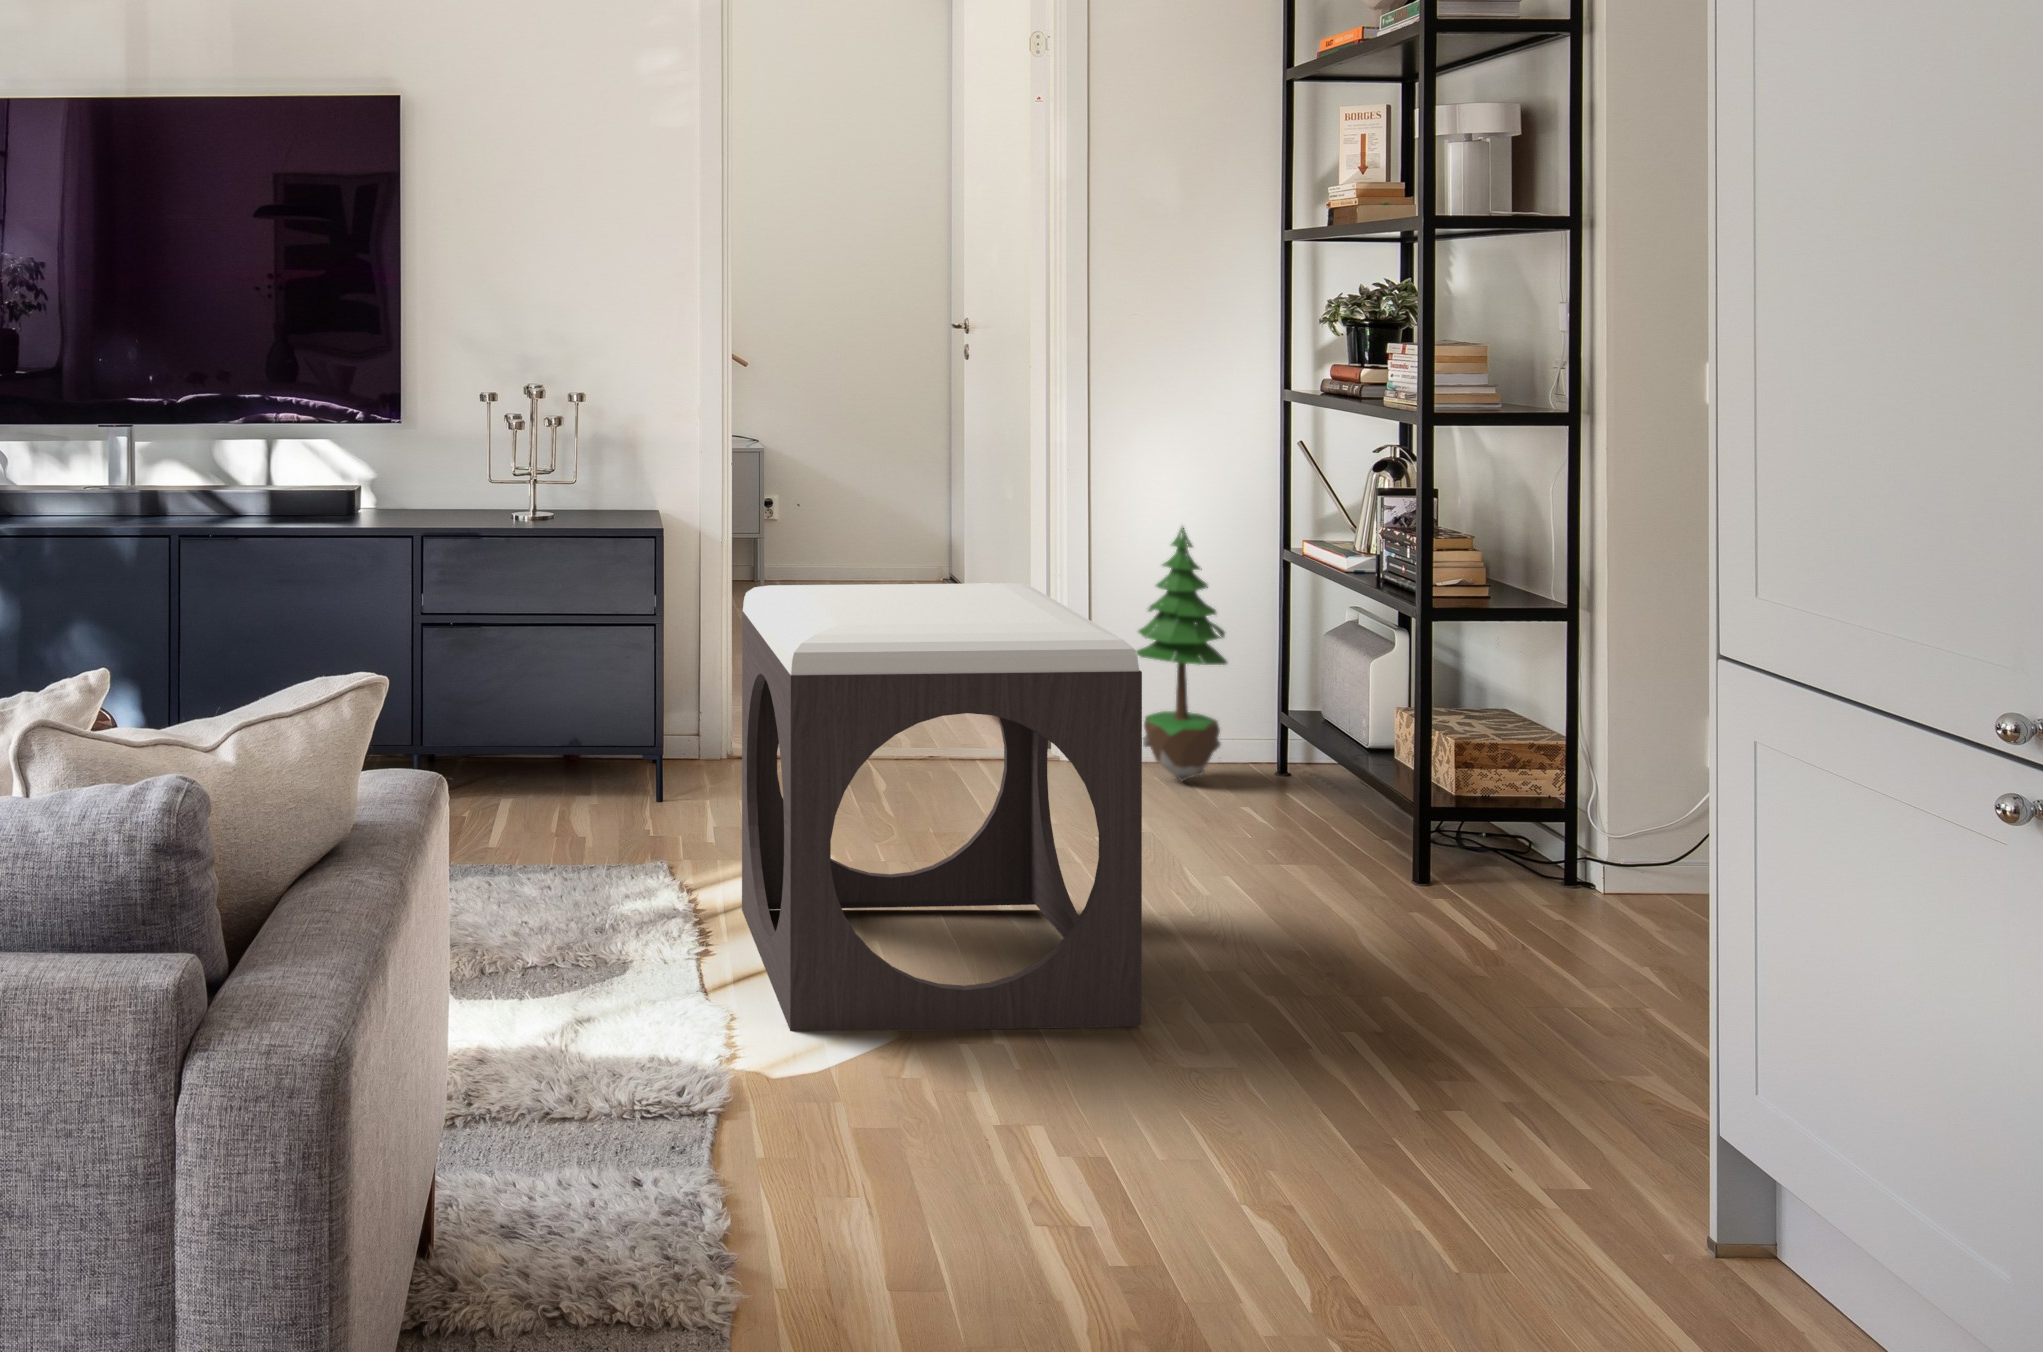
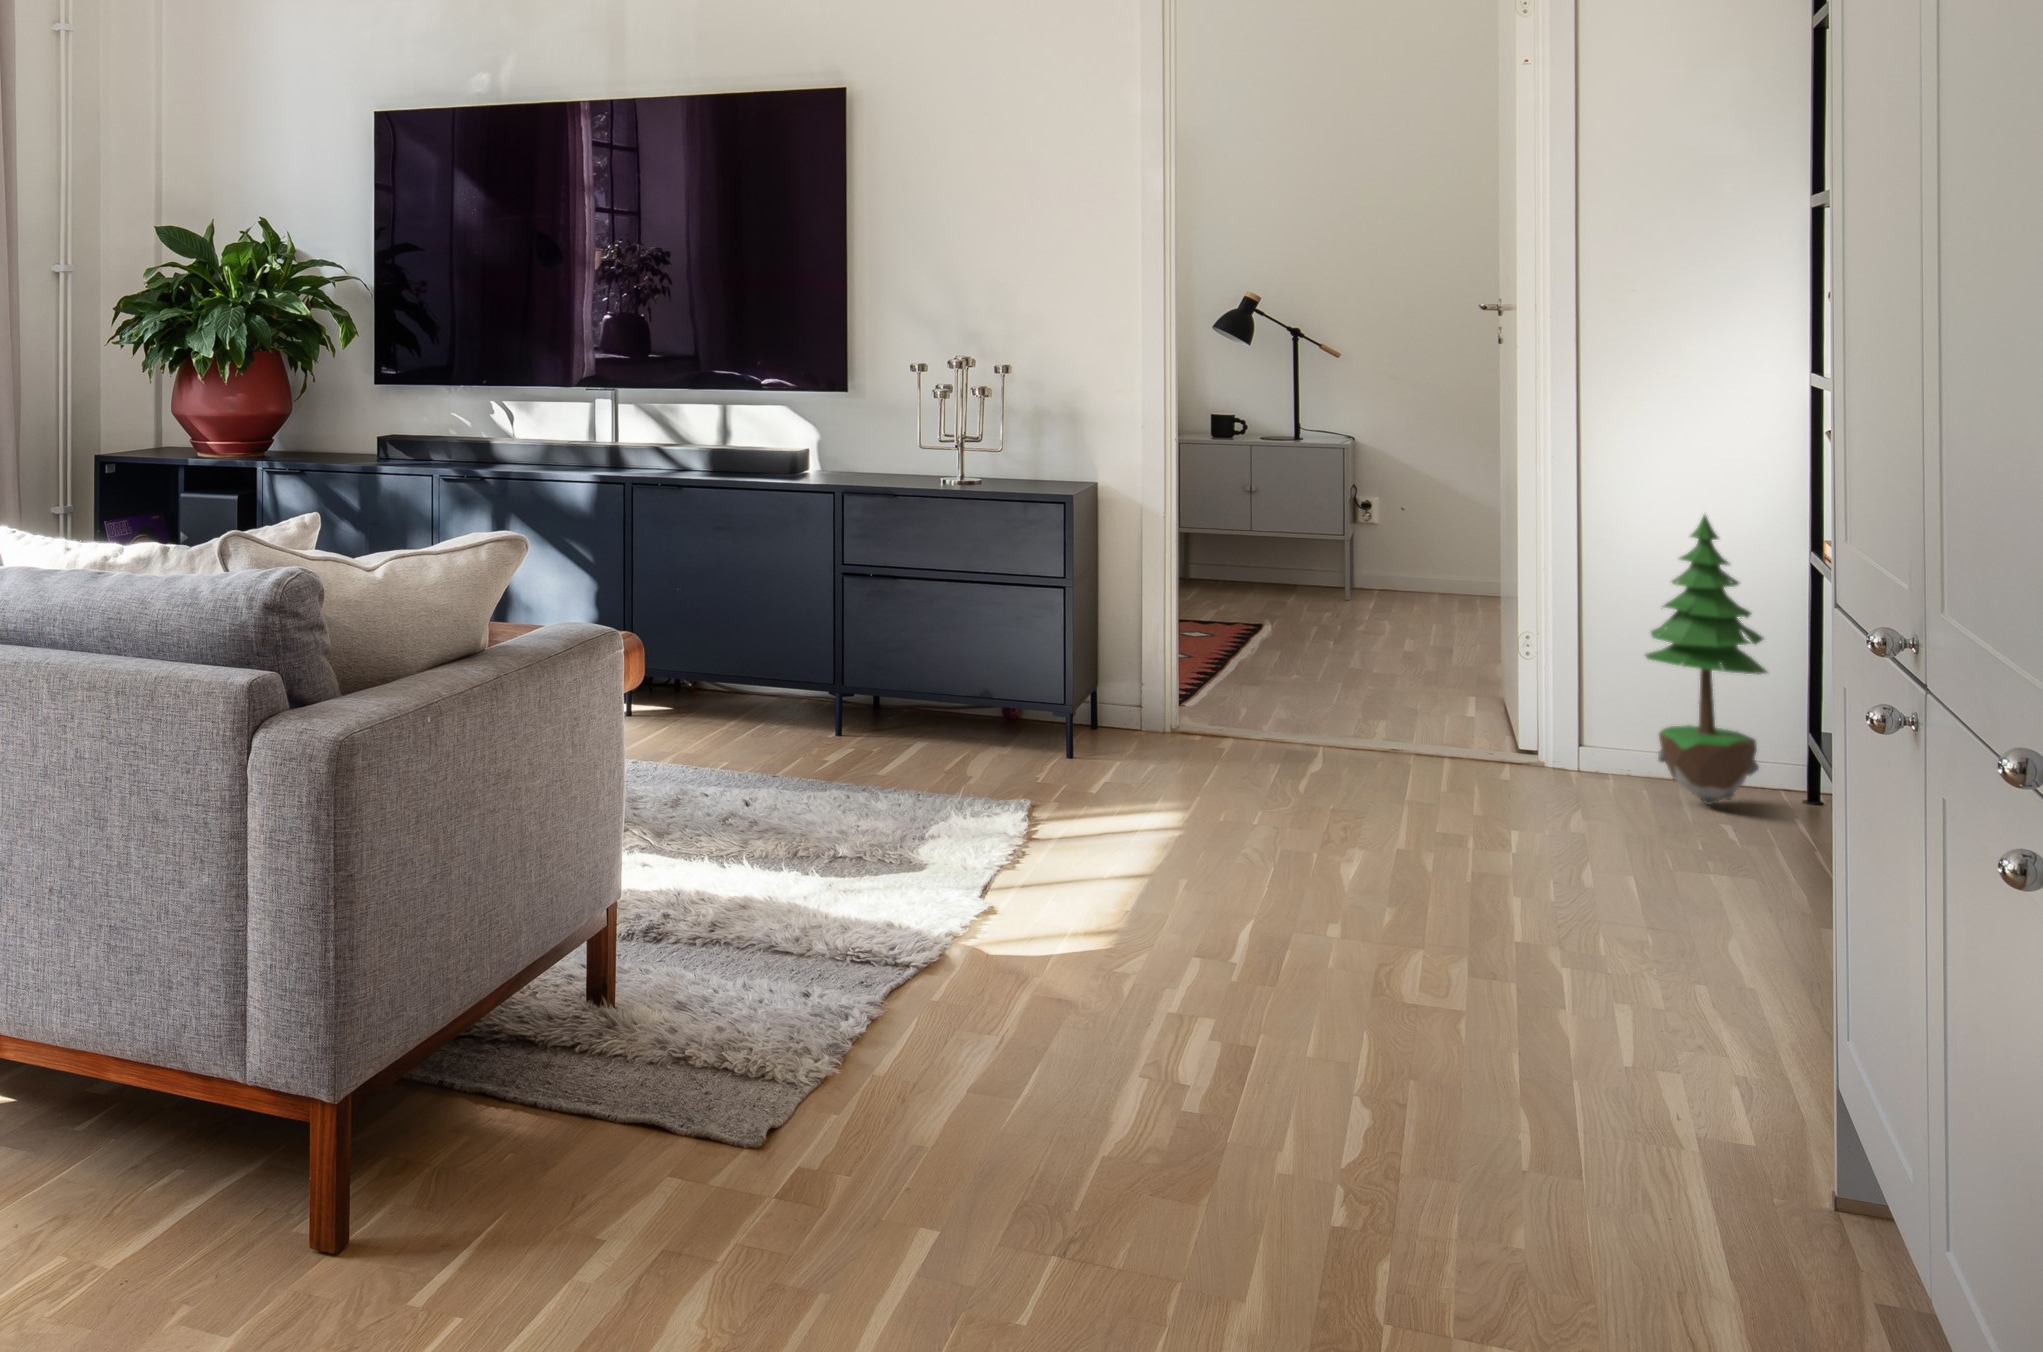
footstool: present [742,583,1142,1031] -> none [1038,533,1417,981]

